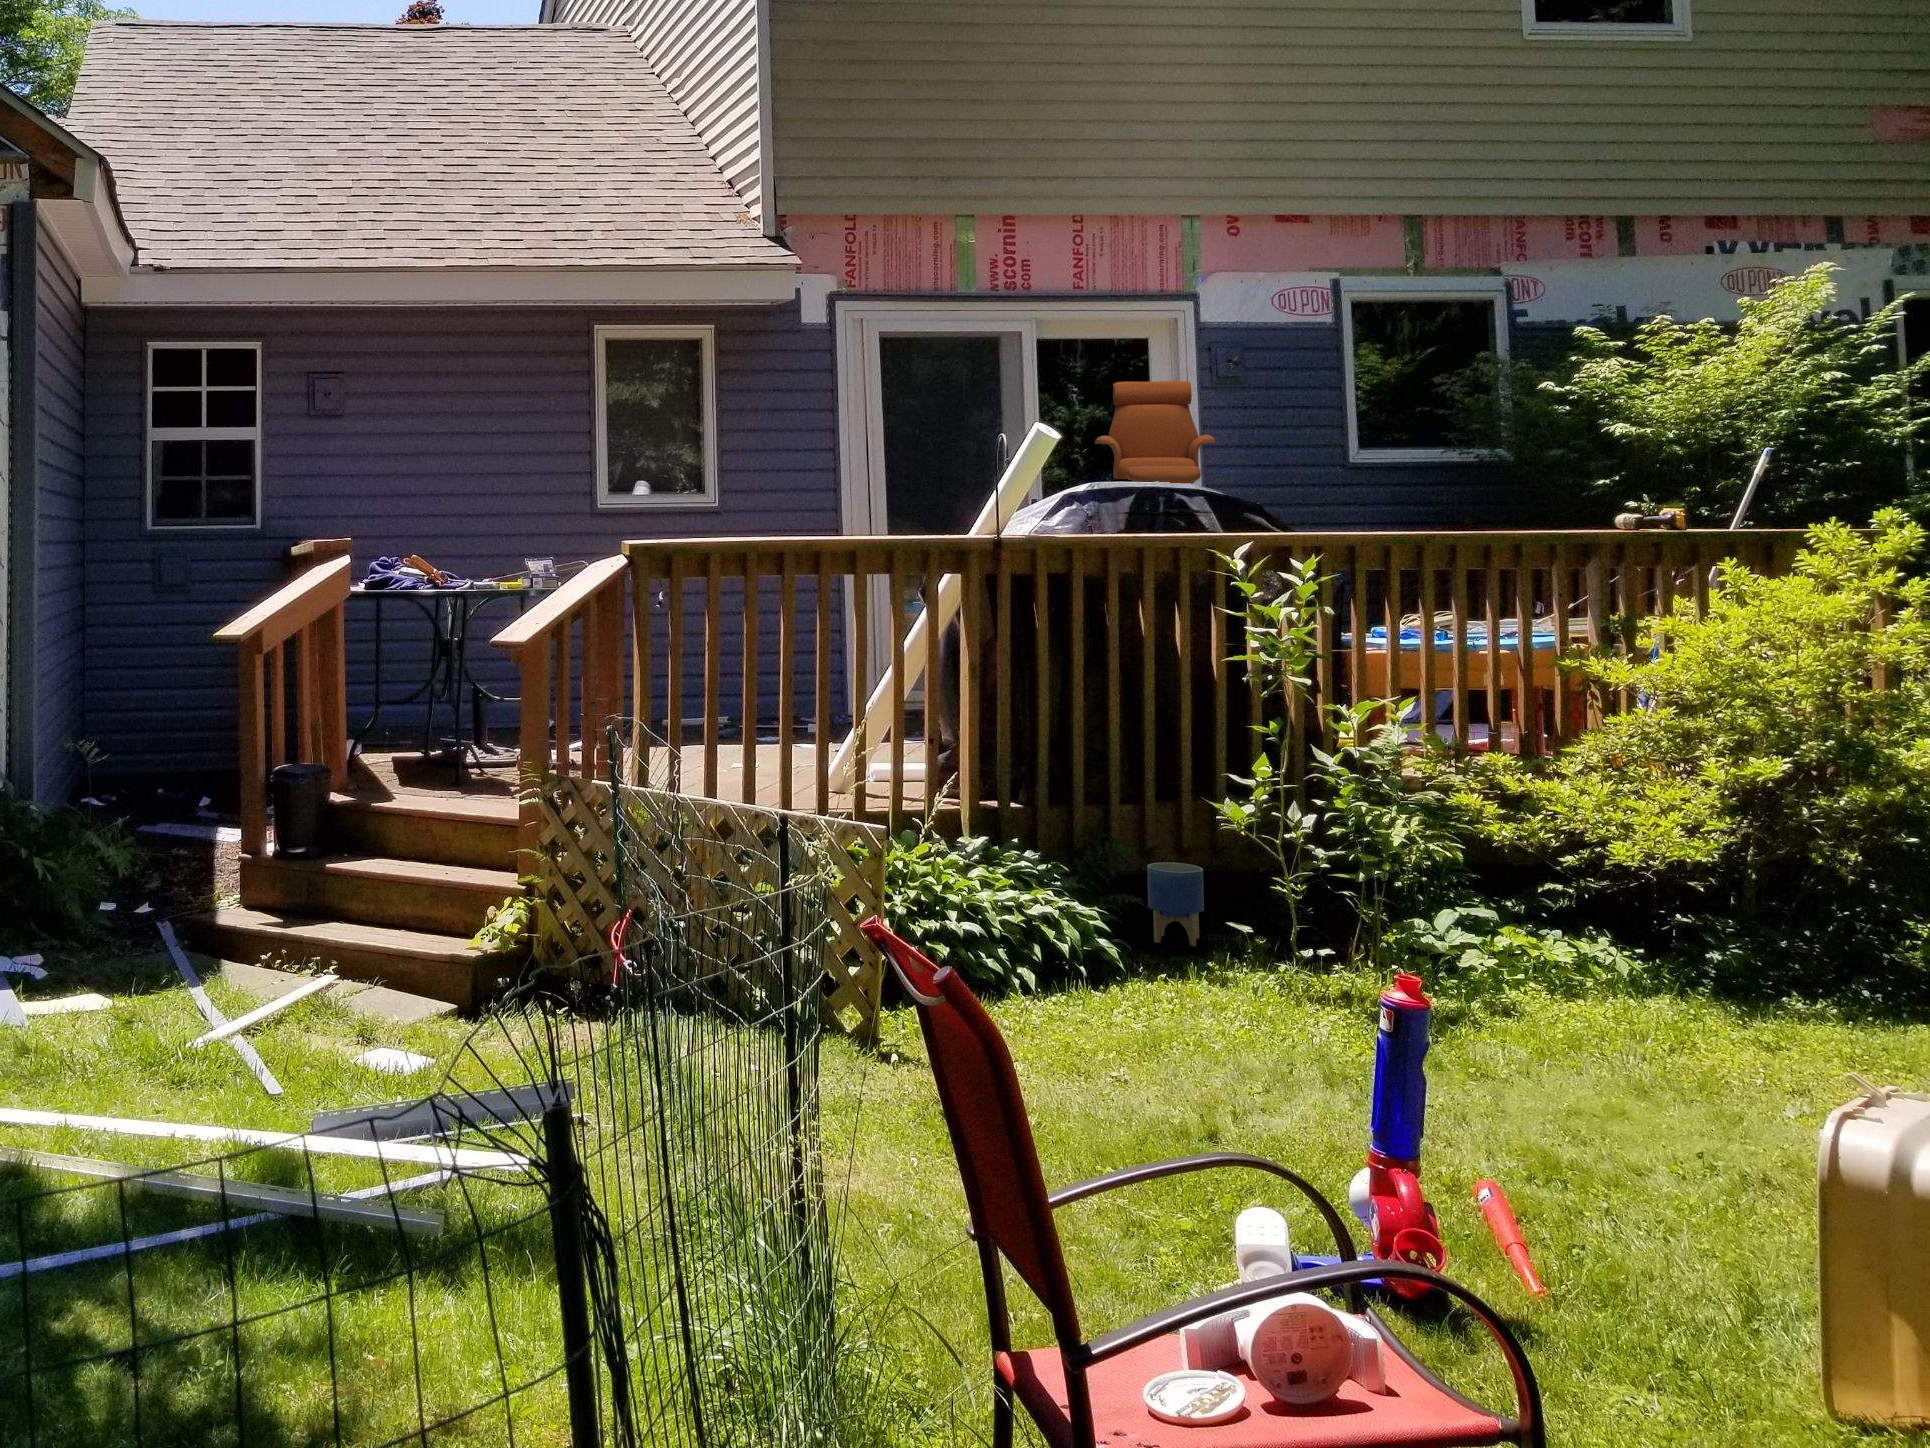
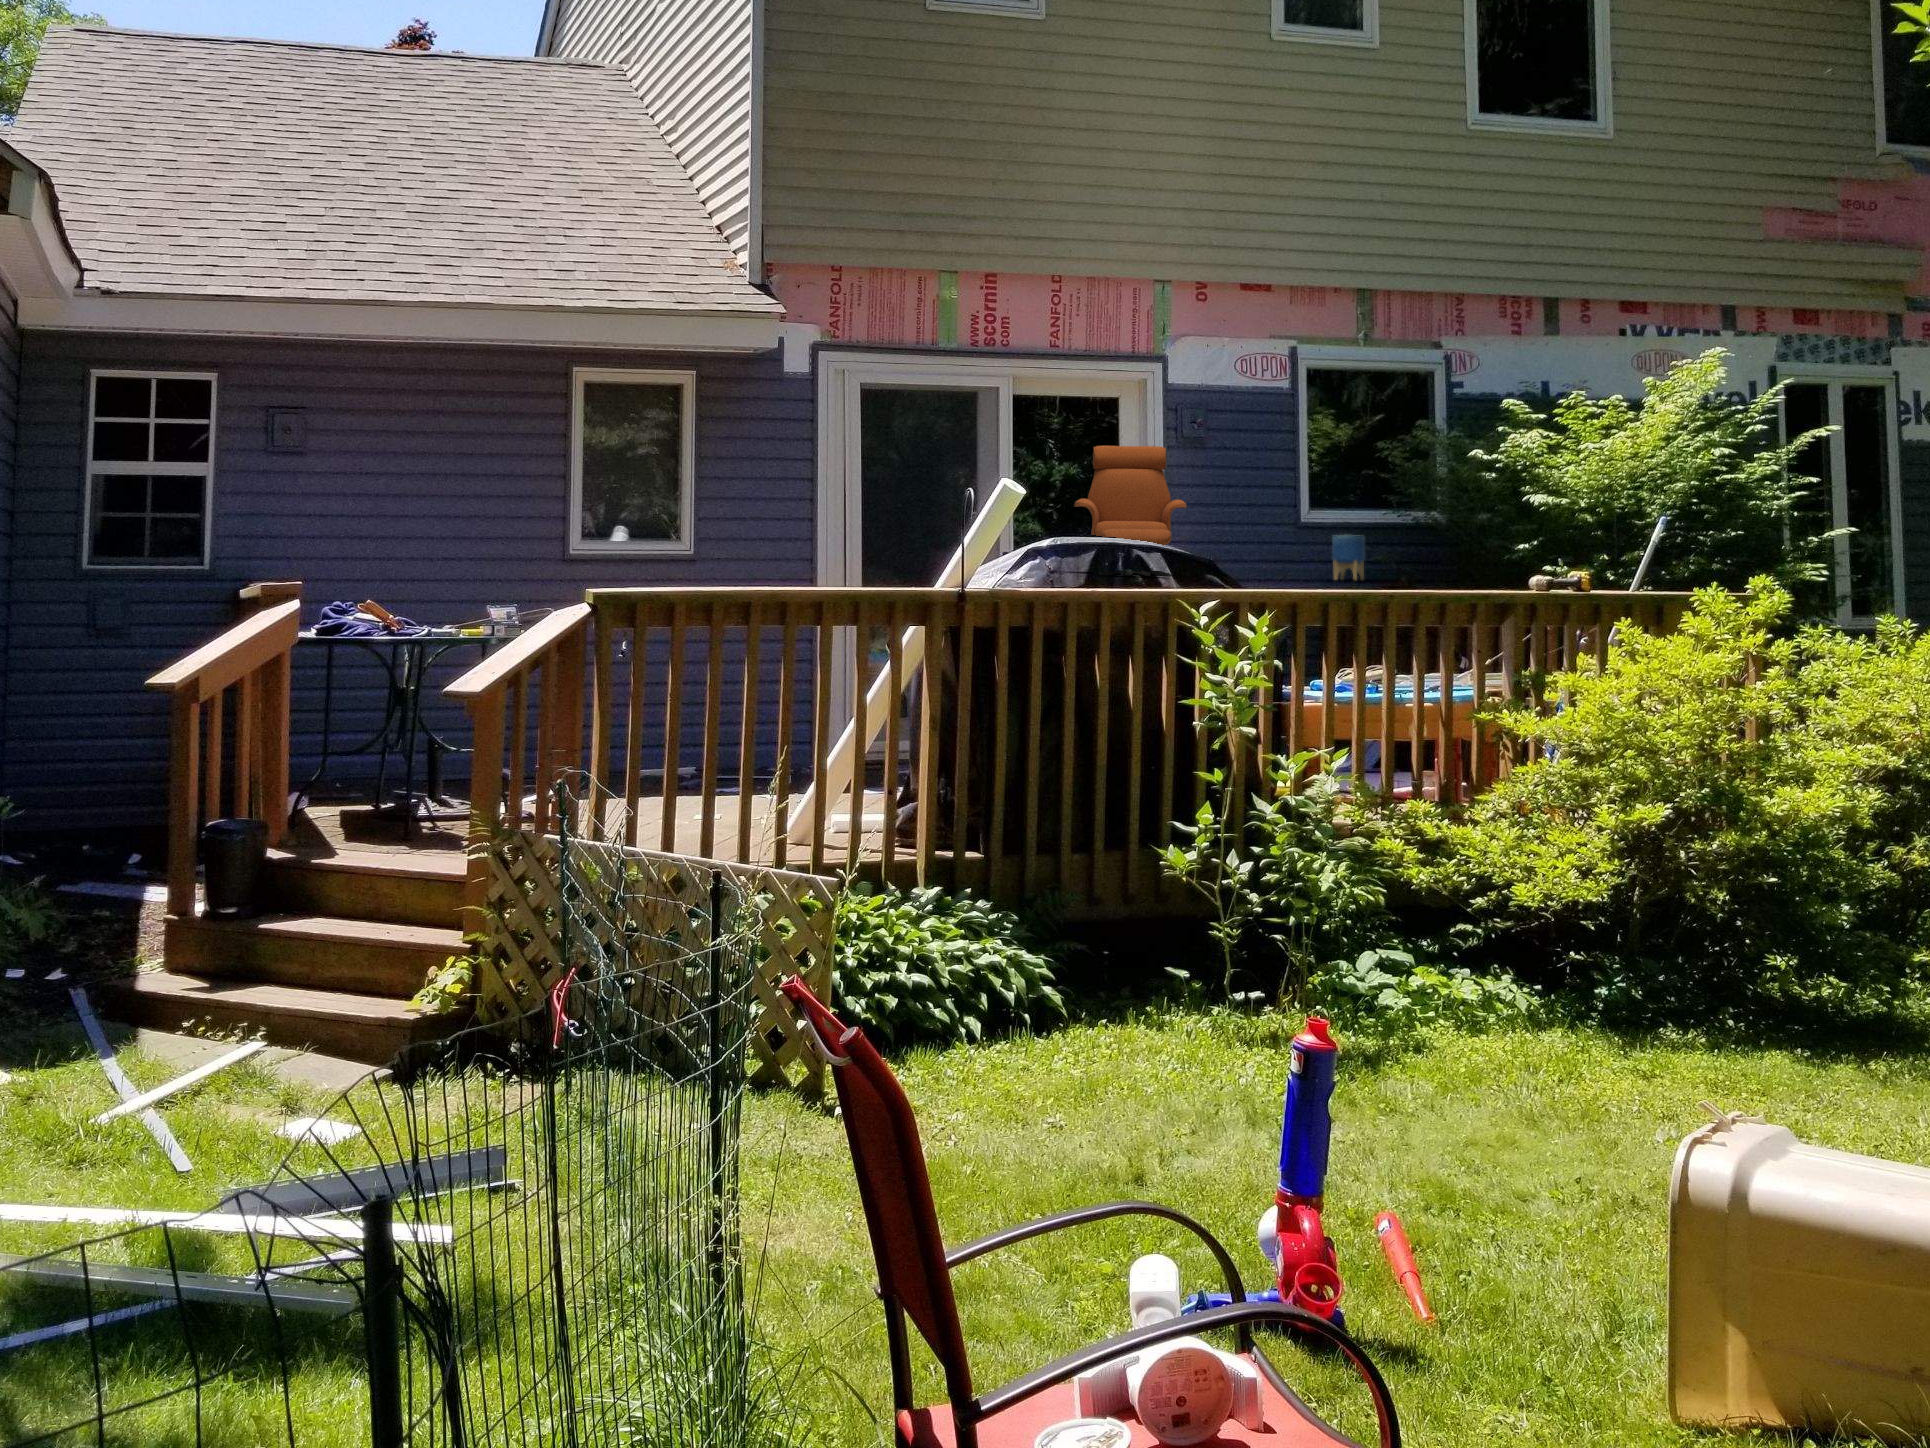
planter: present [1147,863,1204,946] -> present [1332,535,1365,580]

